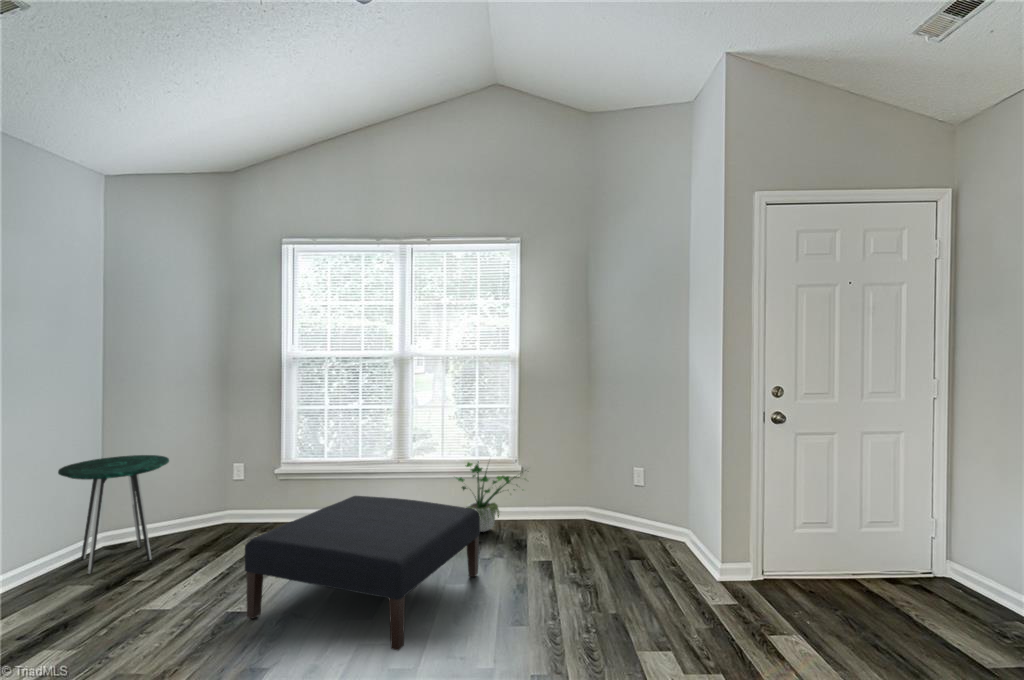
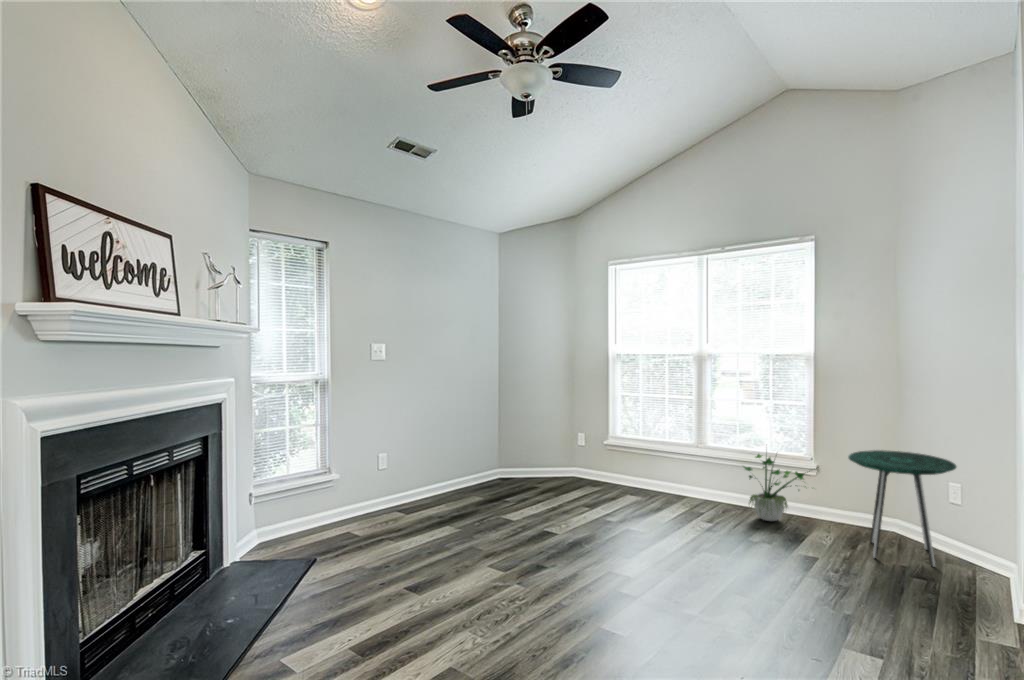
side table: present [58,455,169,574] -> present [849,450,956,567]
ottoman: present [245,496,480,650] -> none [550,467,736,580]

